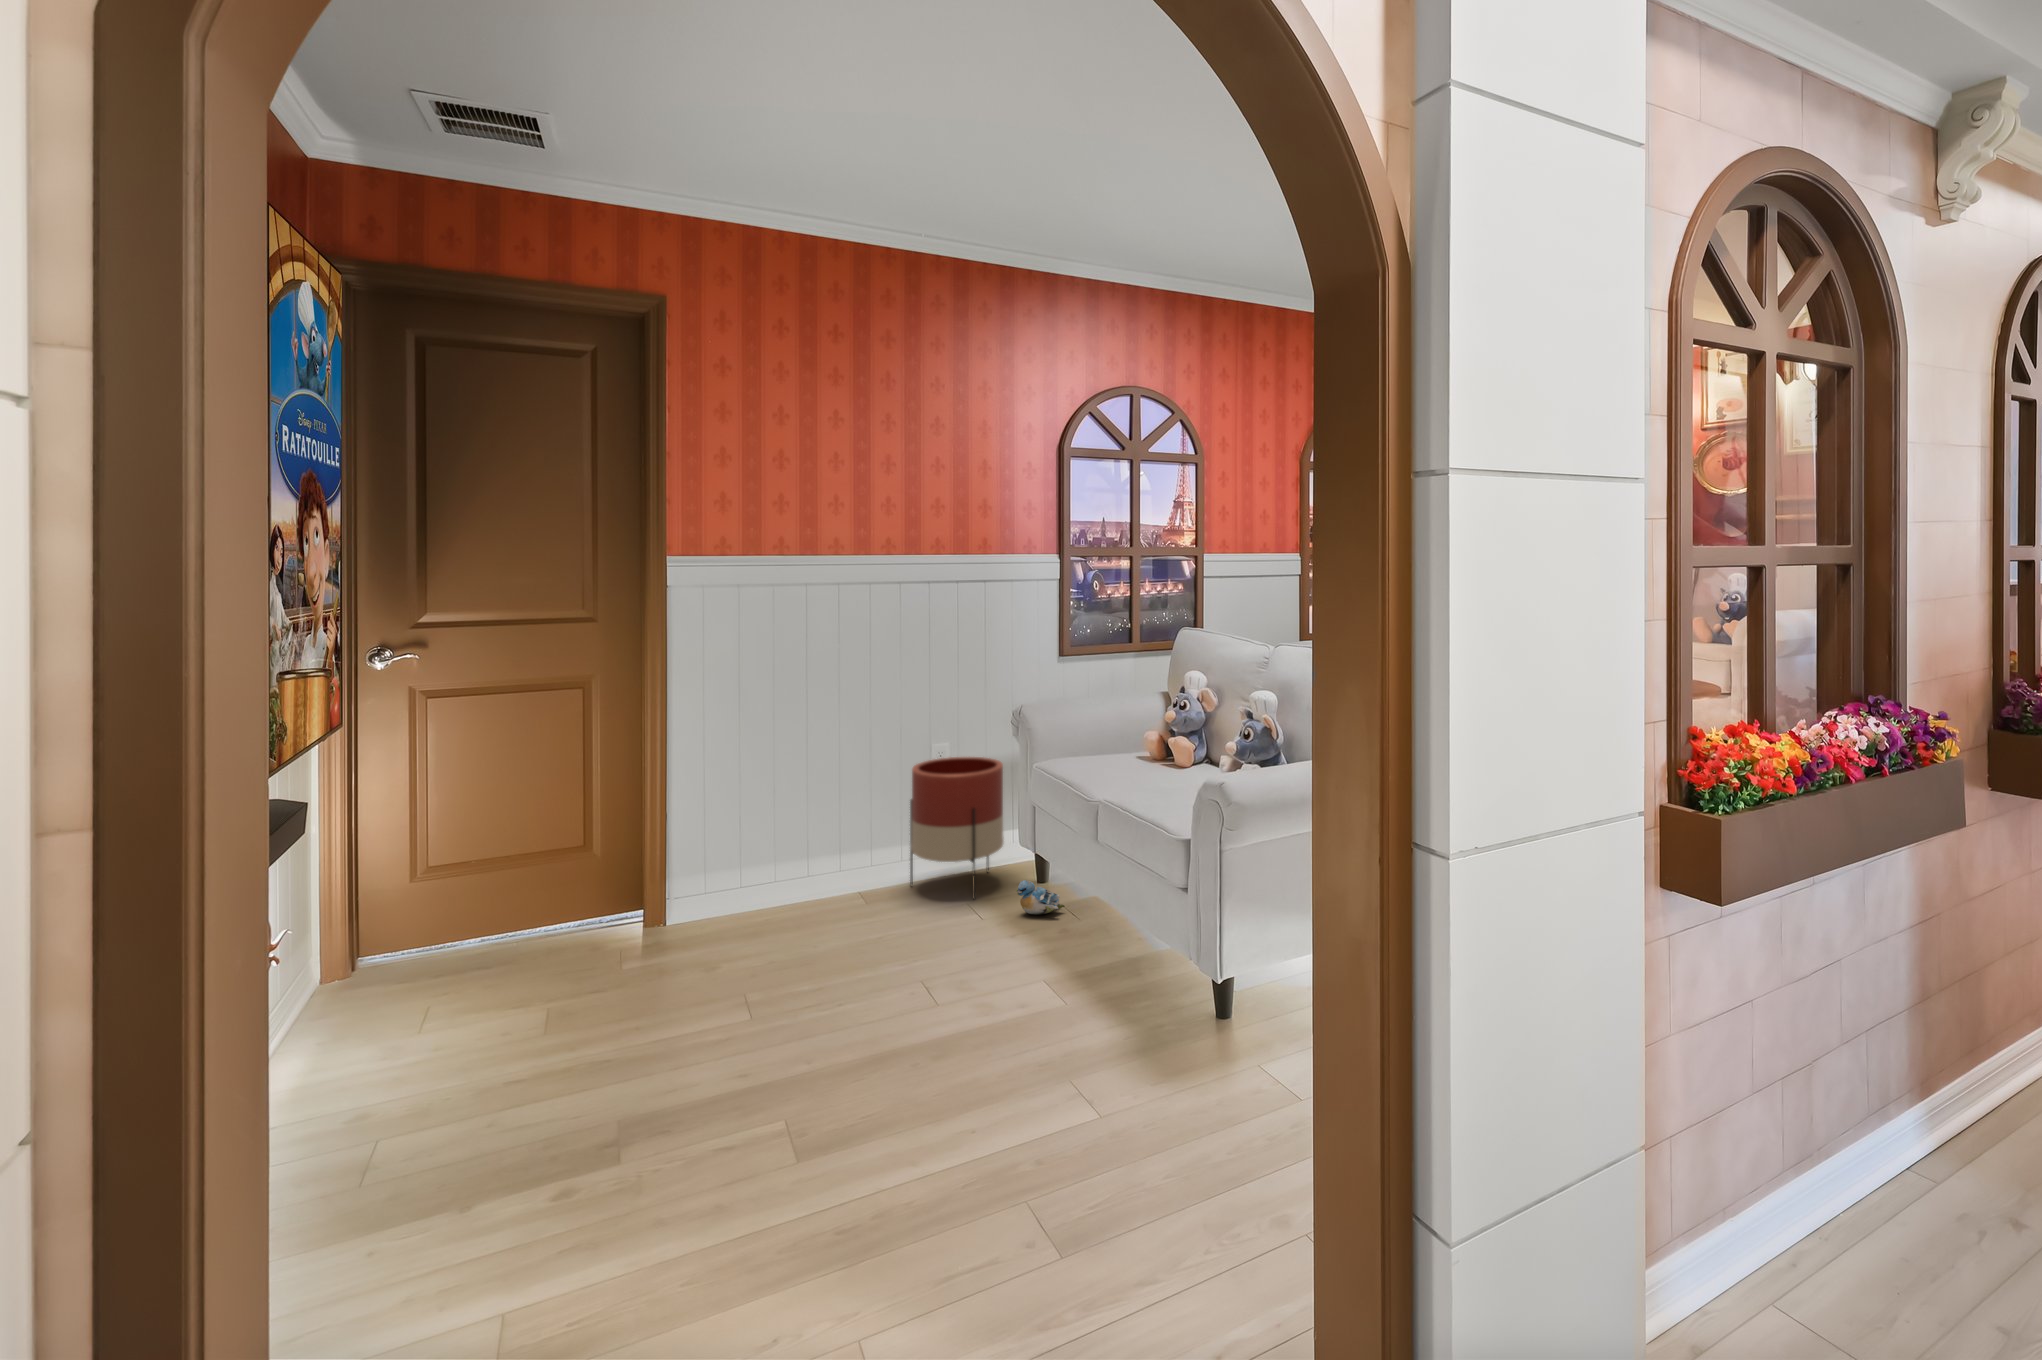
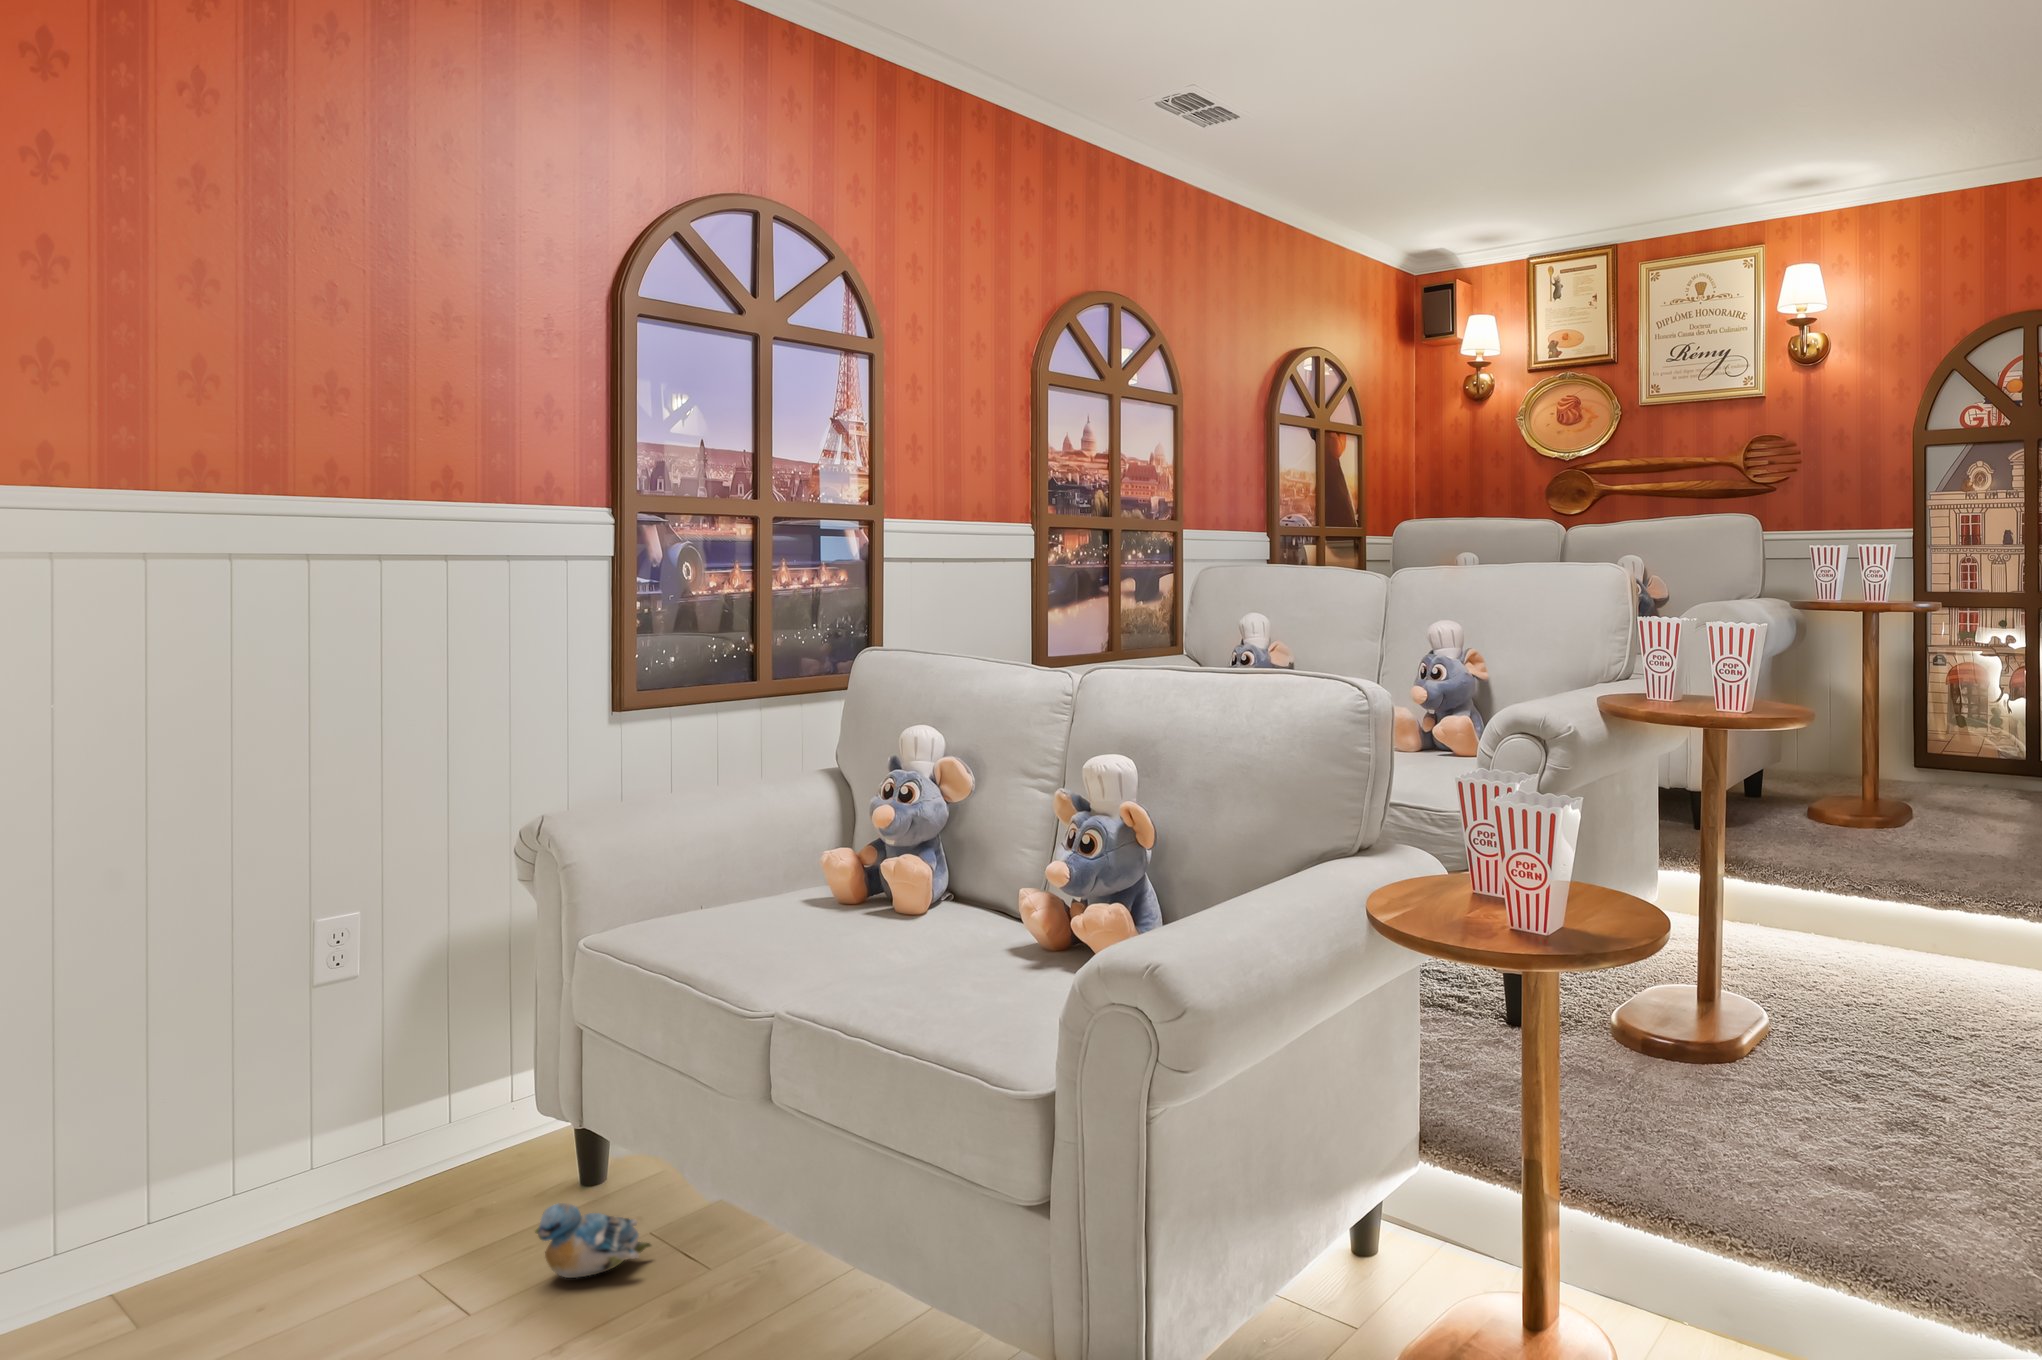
planter: present [910,757,1004,898] -> none [255,929,495,1260]

